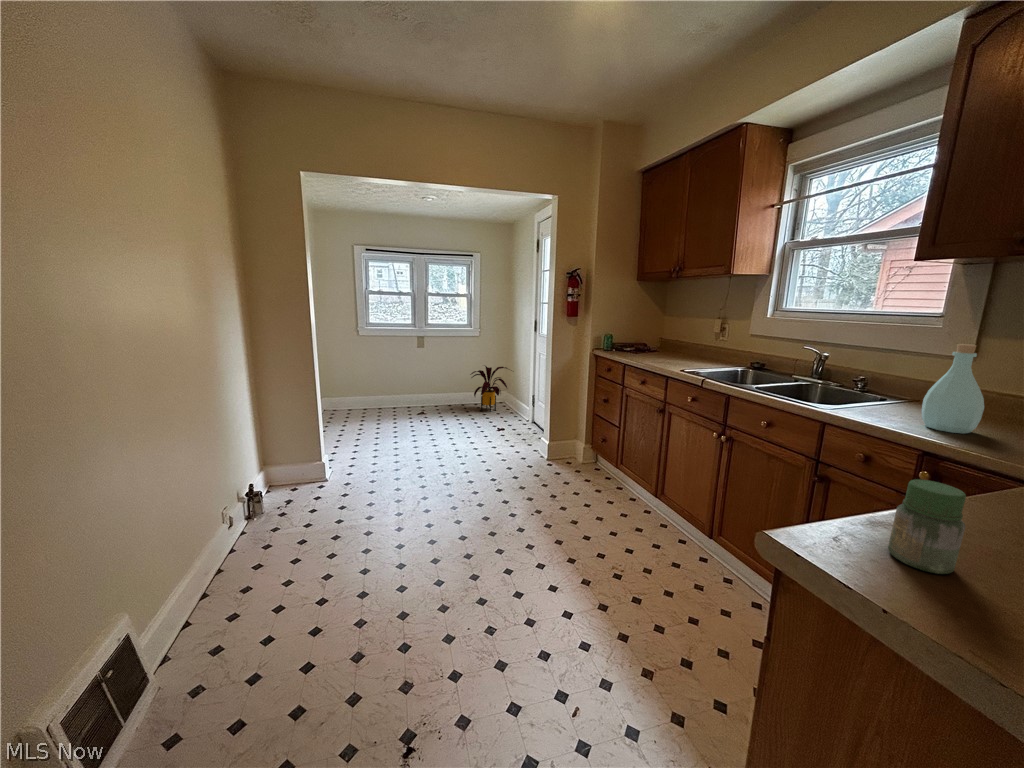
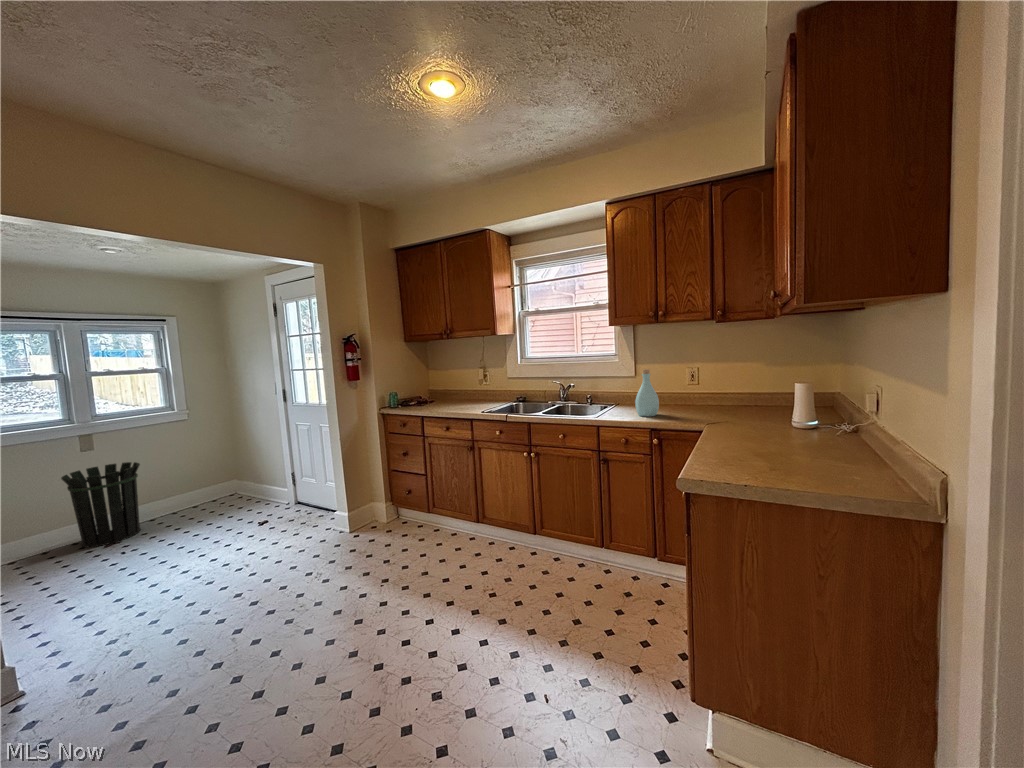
waste bin: none [402,360,442,413] -> present [61,462,141,547]
house plant: present [470,366,508,412] -> none [189,449,254,511]
jar: present [888,479,966,574] -> none [713,430,737,469]

